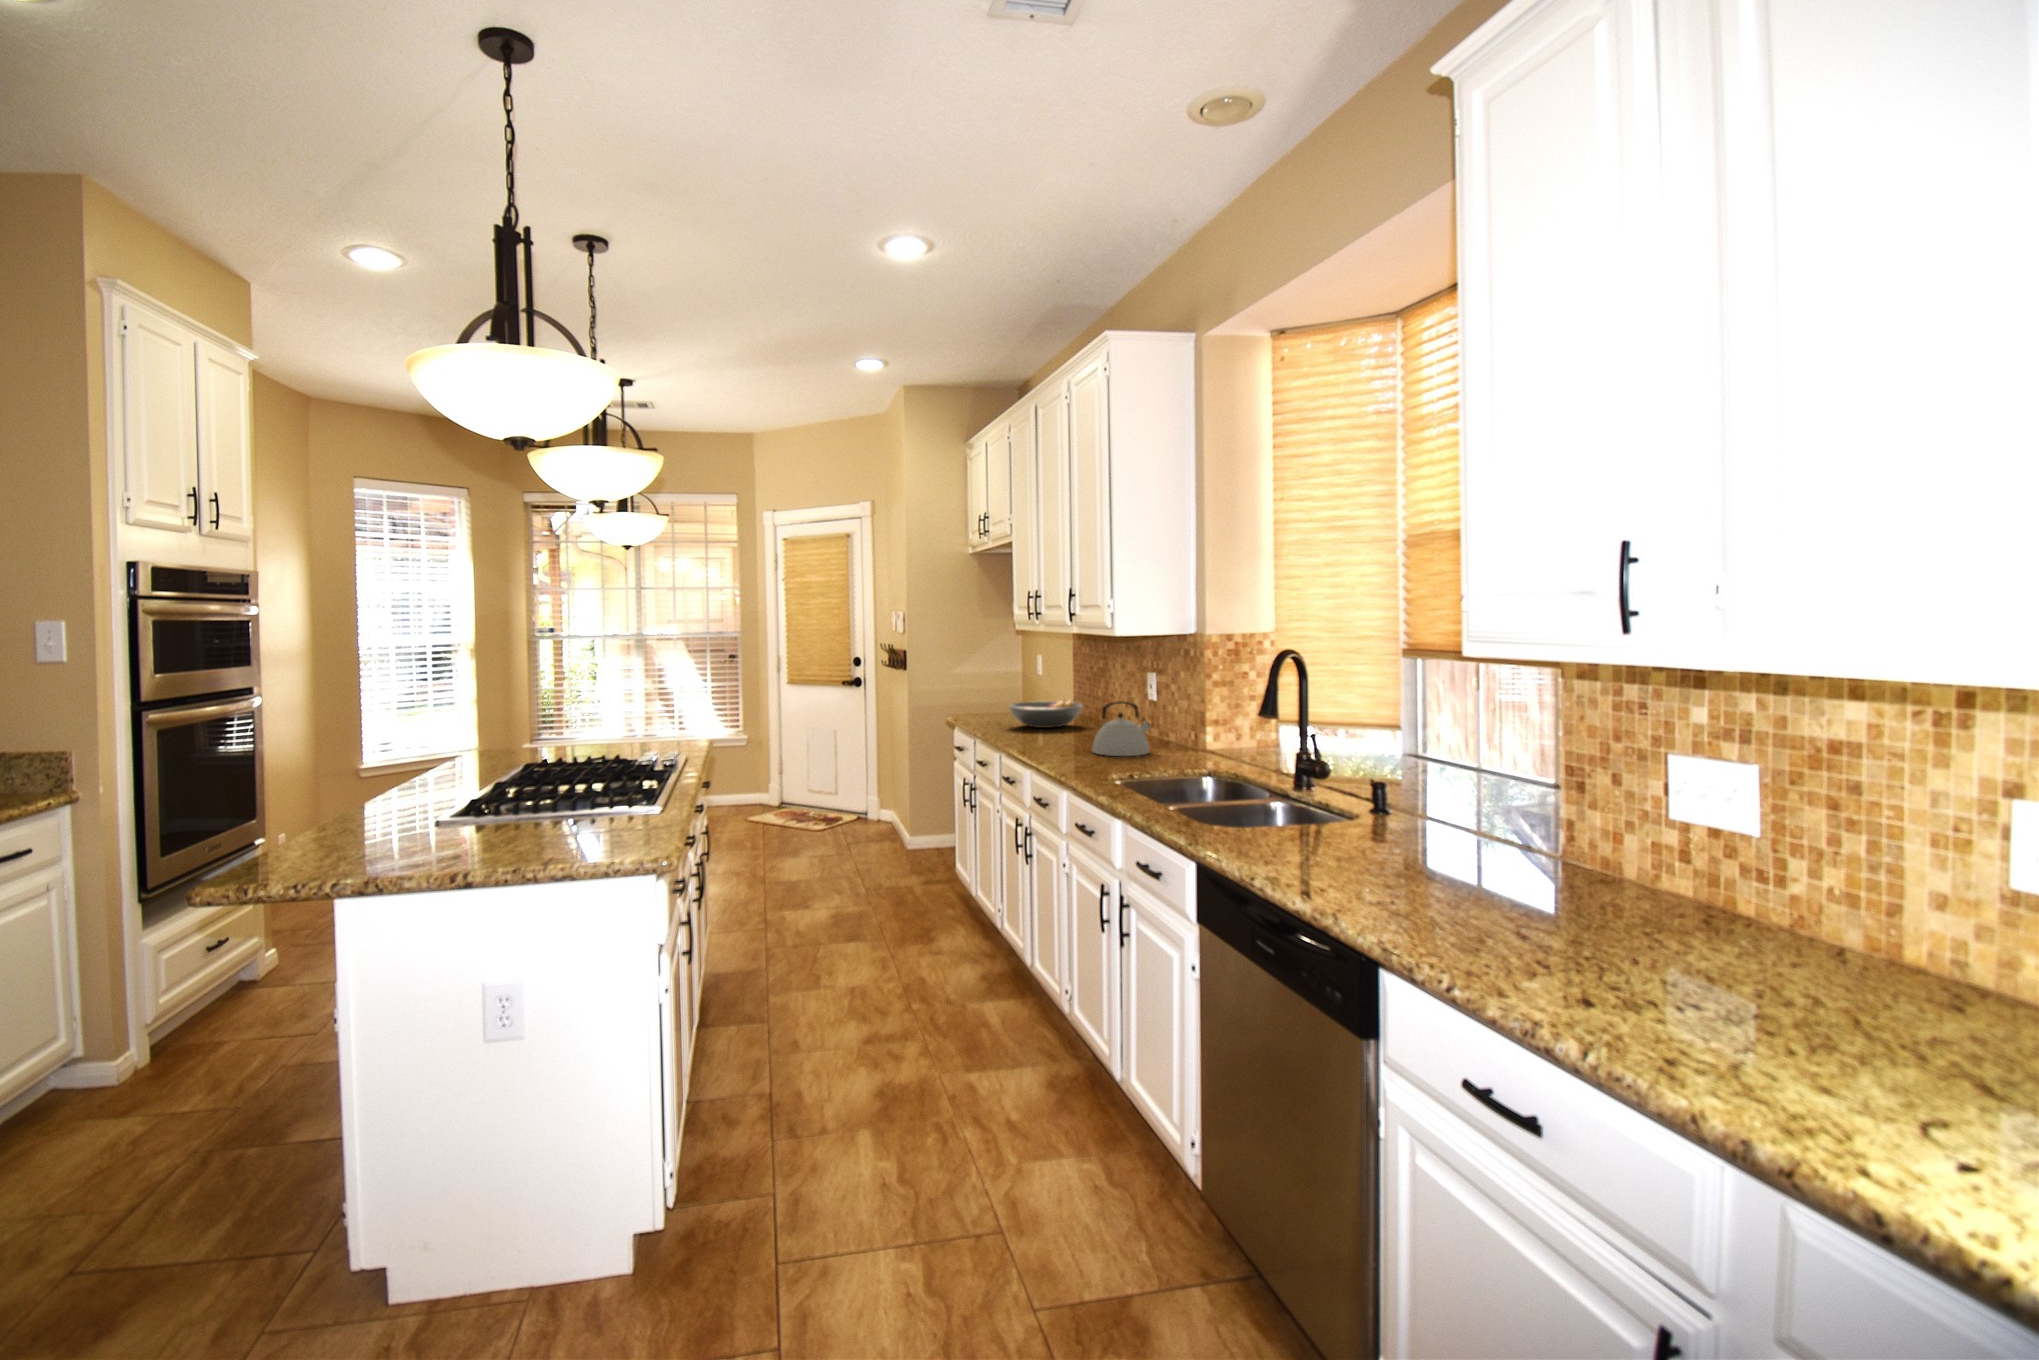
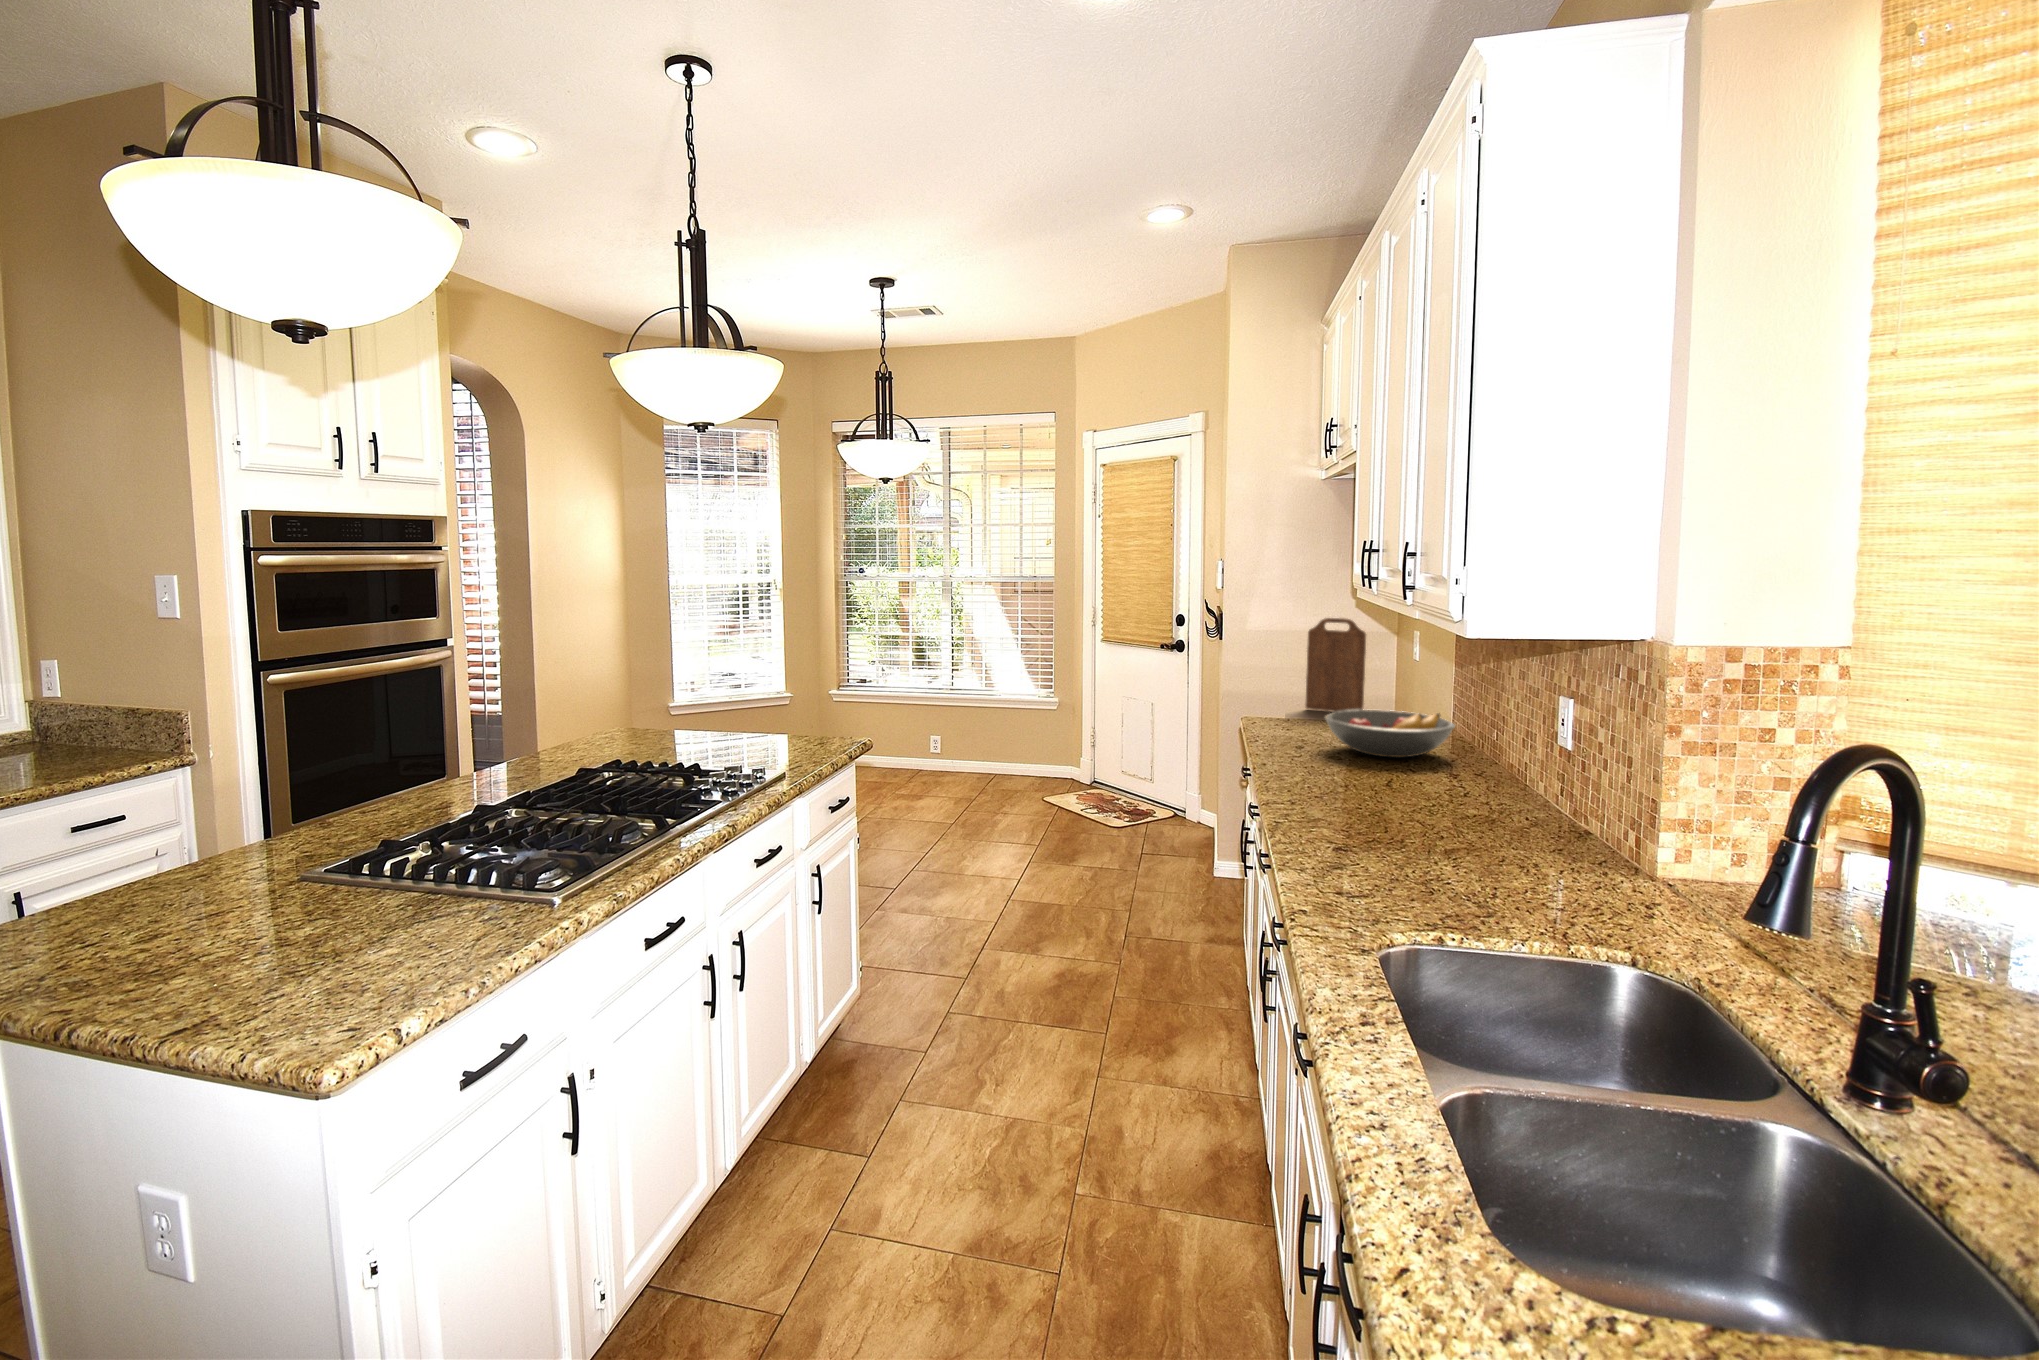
cutting board: none [975,648,1014,712] -> present [1306,618,1366,712]
kettle: present [1092,701,1151,756] -> none [1416,752,1542,859]

